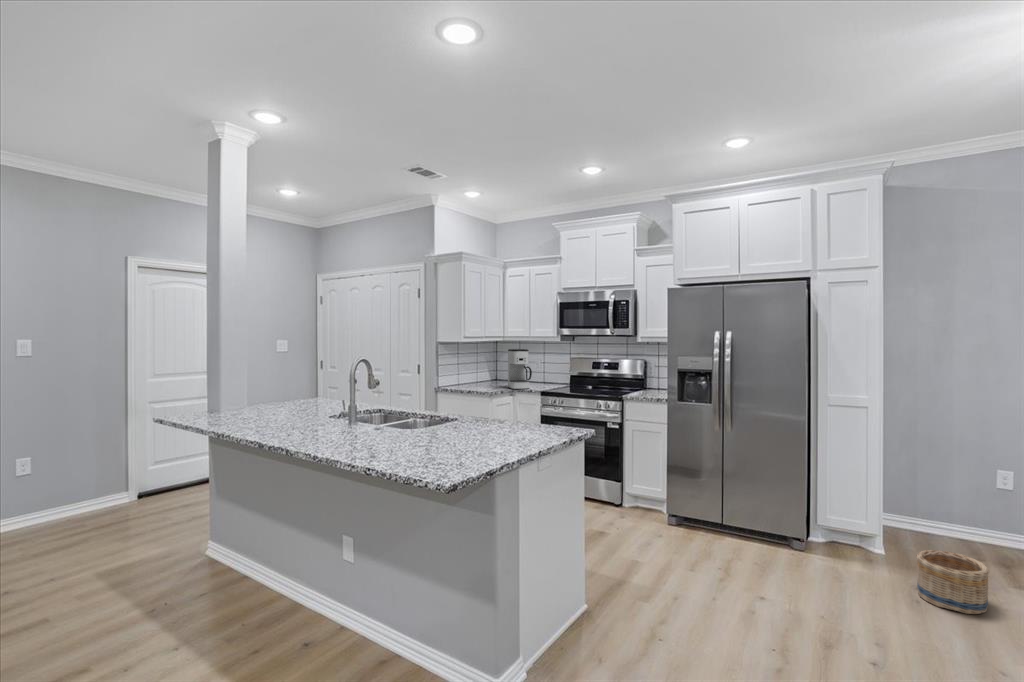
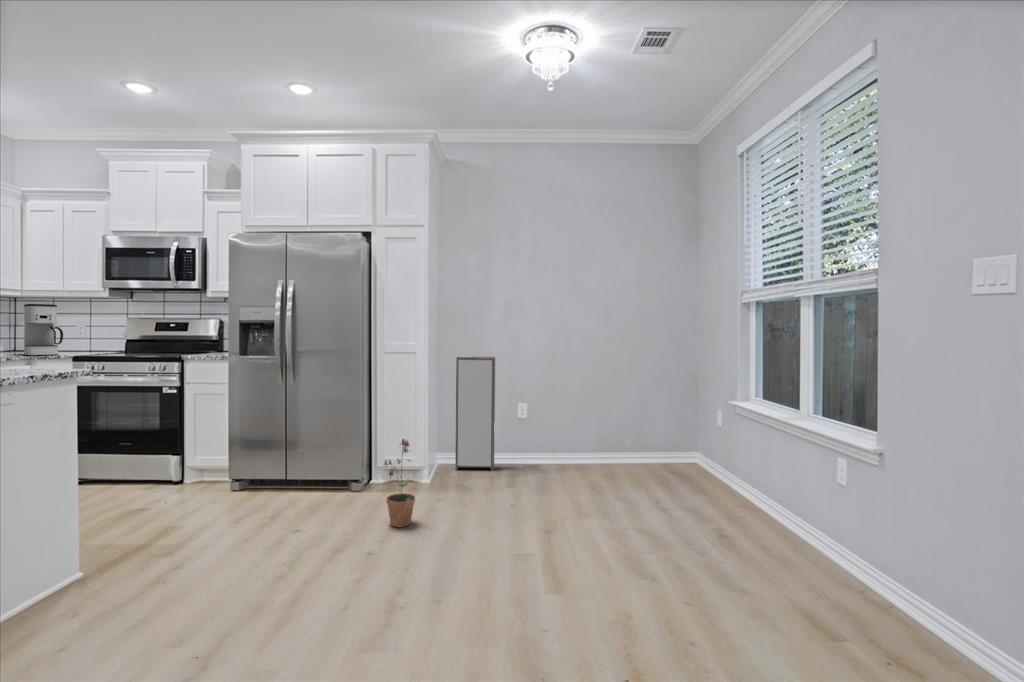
storage cabinet: none [911,405,970,550] -> present [455,357,495,471]
potted plant: none [850,509,898,612] -> present [384,439,415,527]
basket: present [916,550,989,614] -> none [438,469,484,515]

